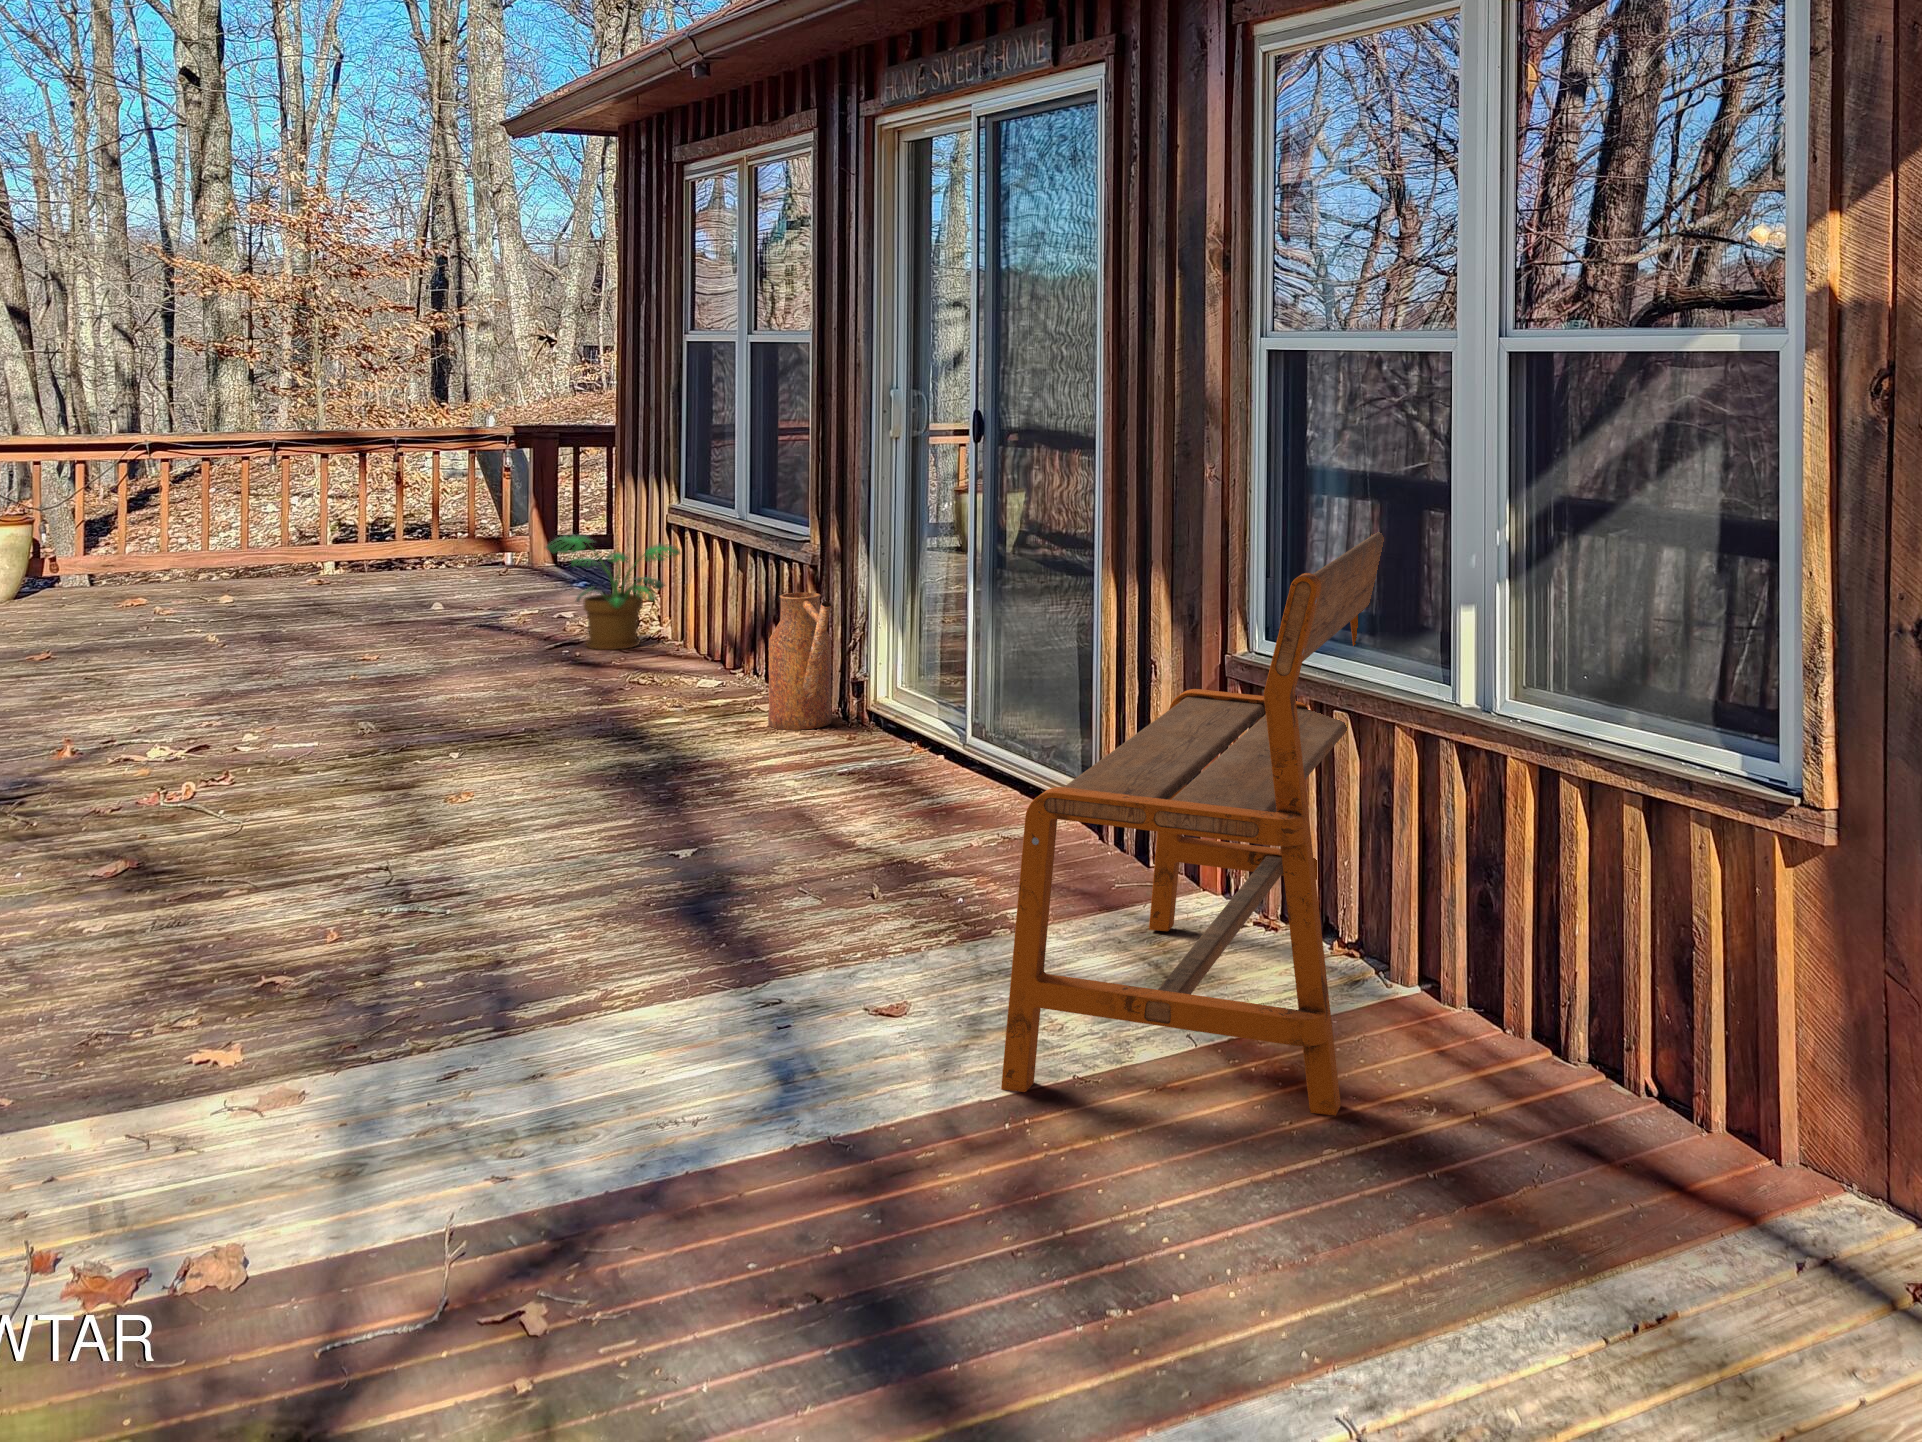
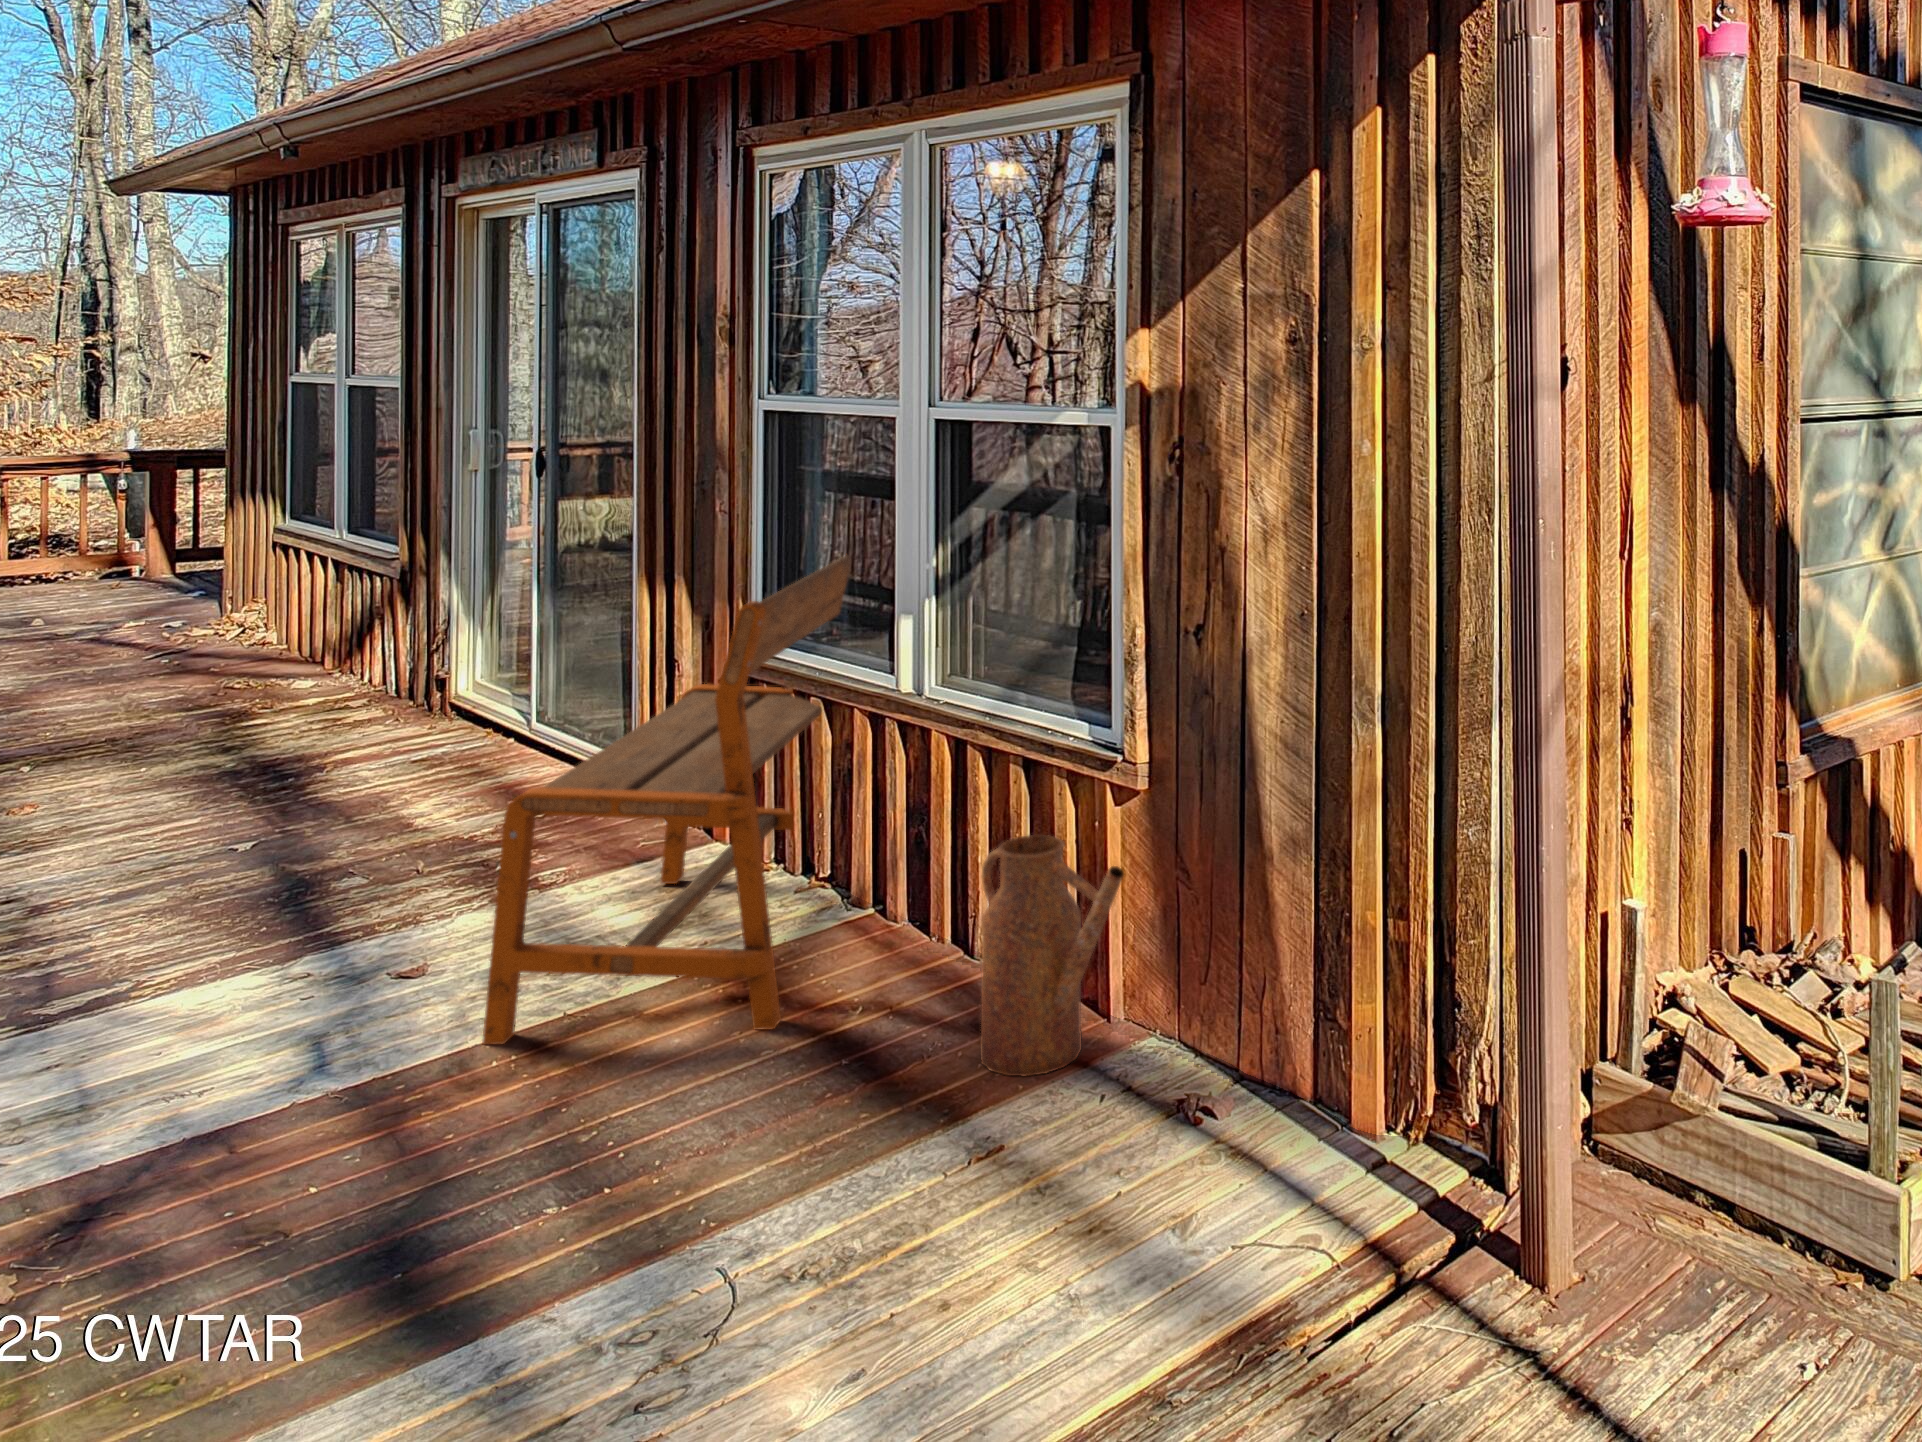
potted plant: present [546,534,680,650] -> none [141,556,287,660]
watering can: present [768,592,831,730] -> present [980,835,1124,1076]

